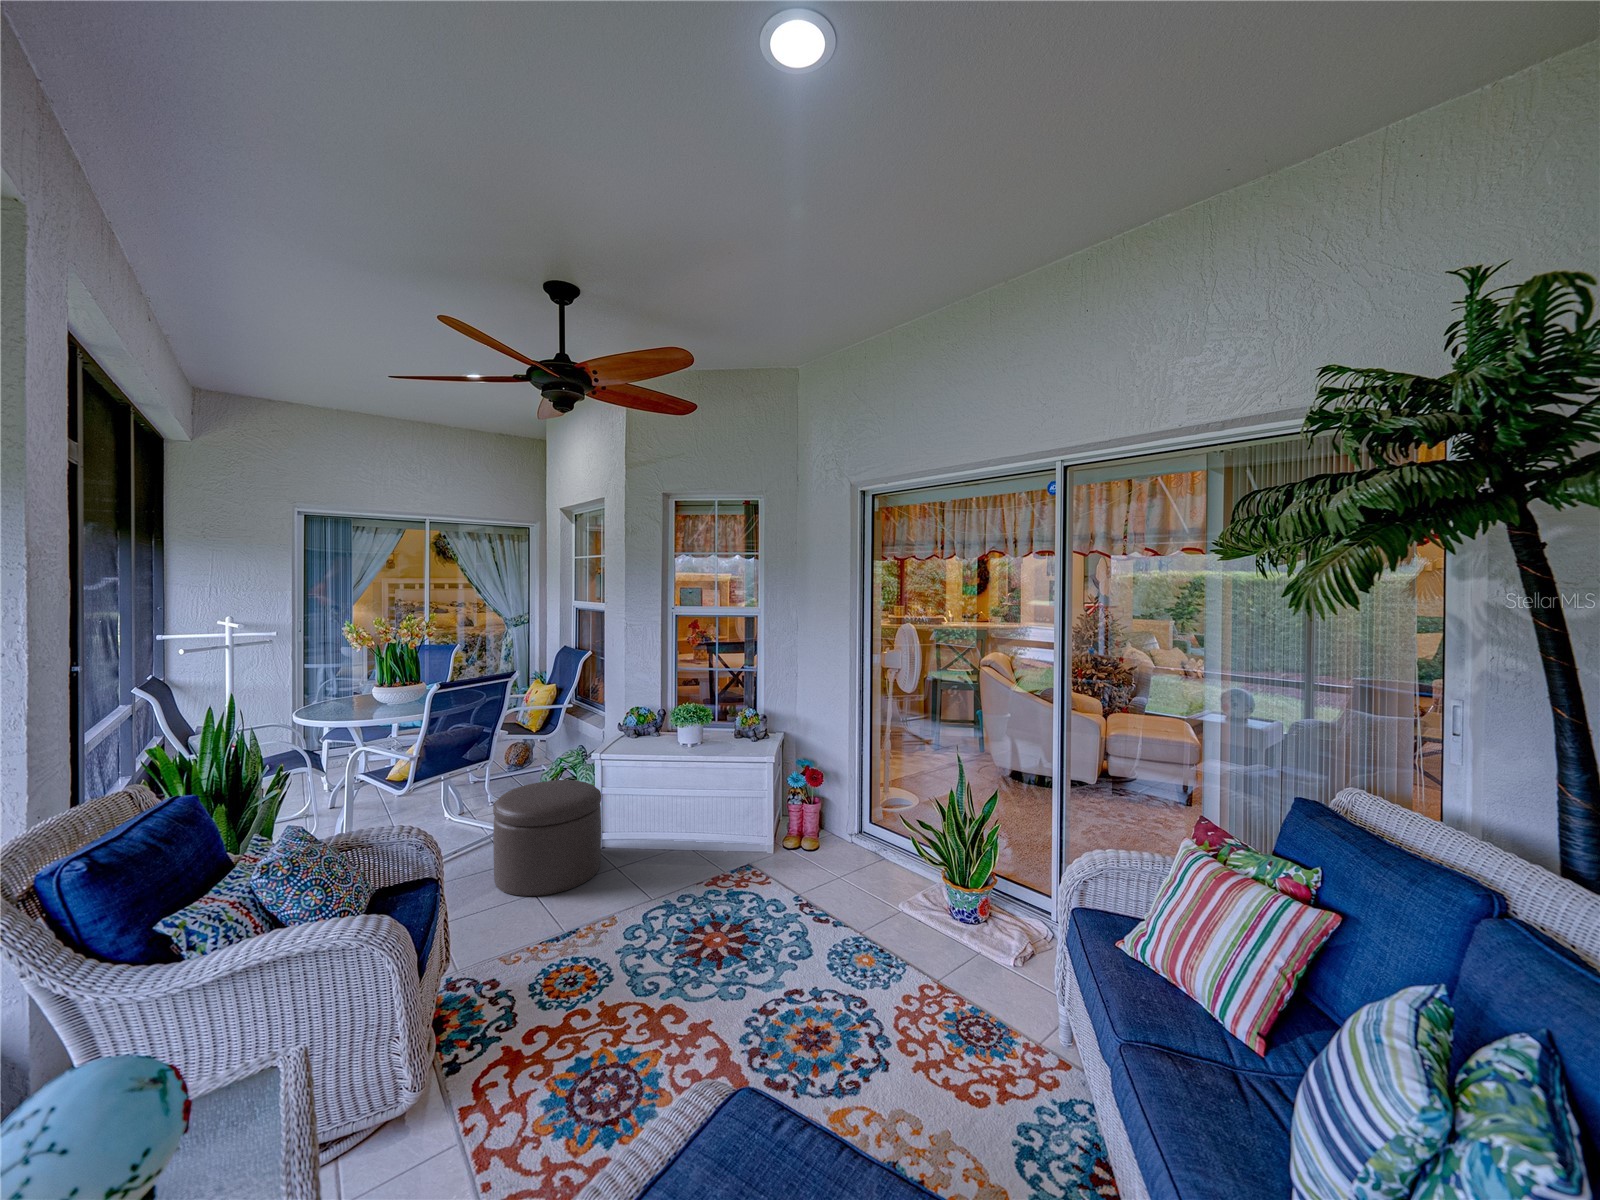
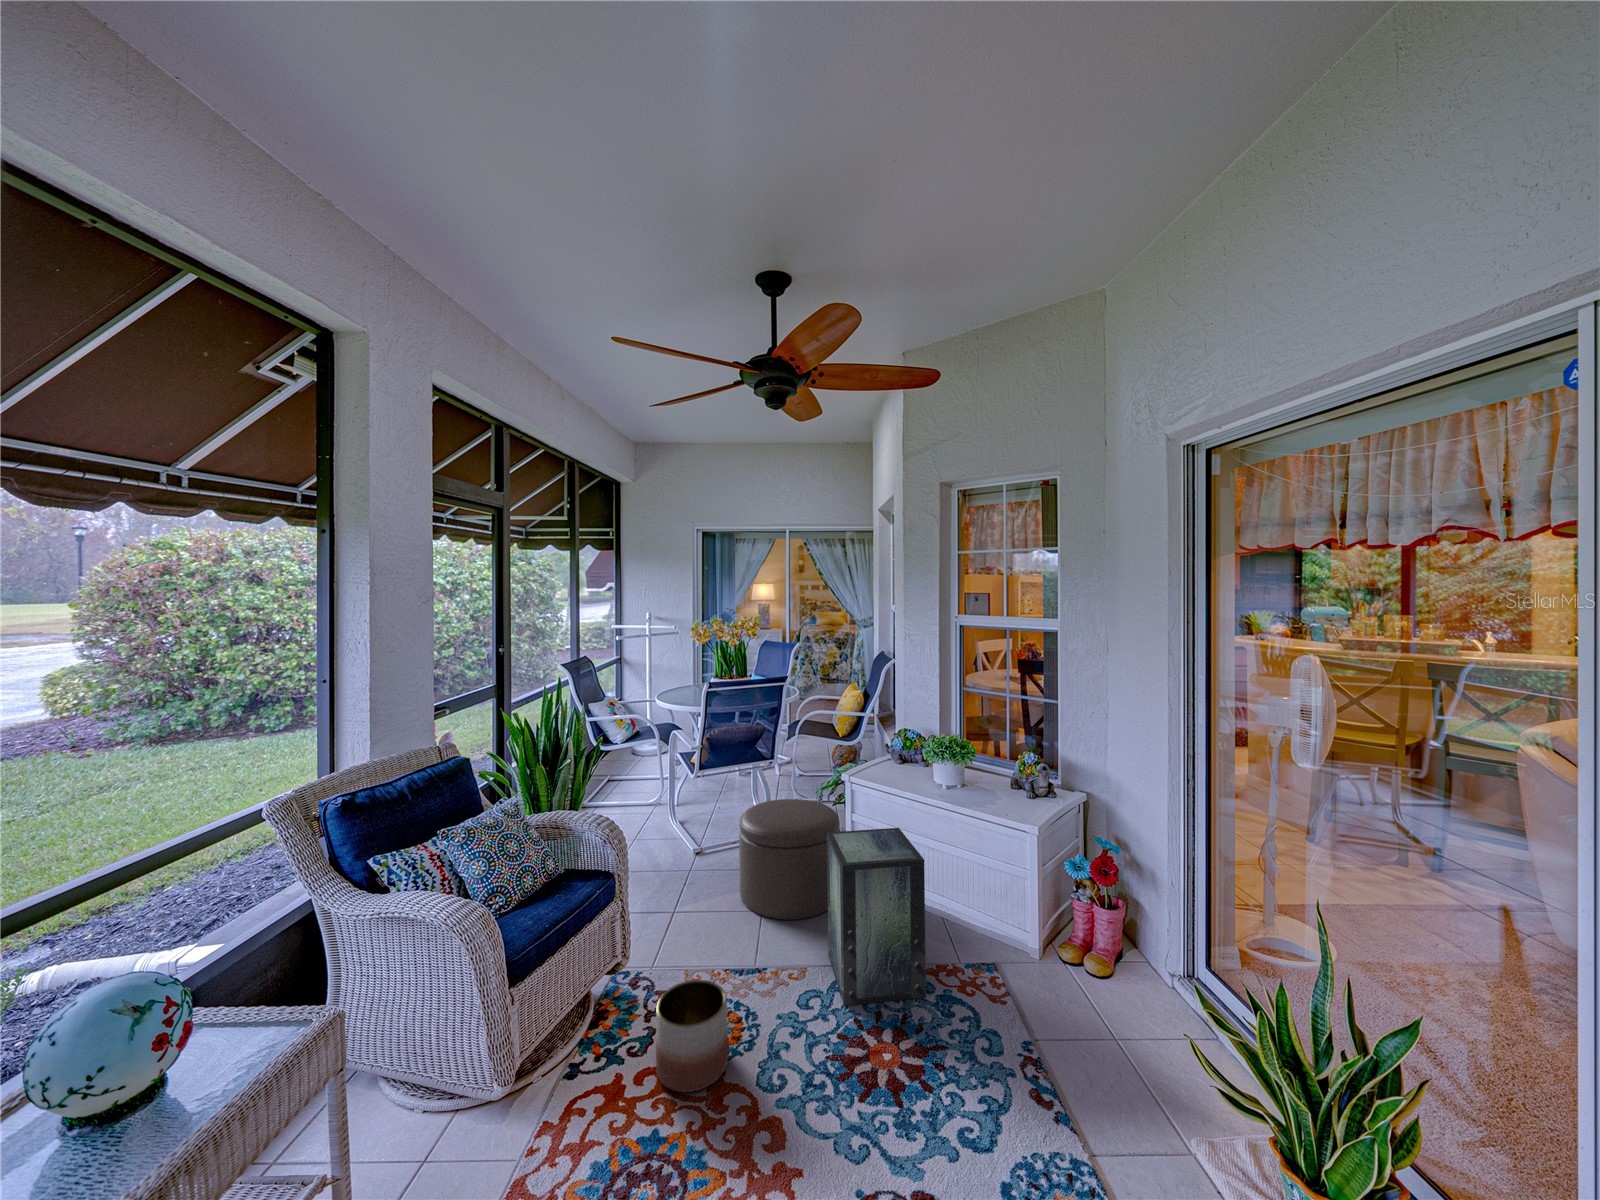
storage box: none [624,777,719,927] -> present [827,828,926,1006]
planter: none [534,937,603,1033] -> present [656,980,728,1092]

